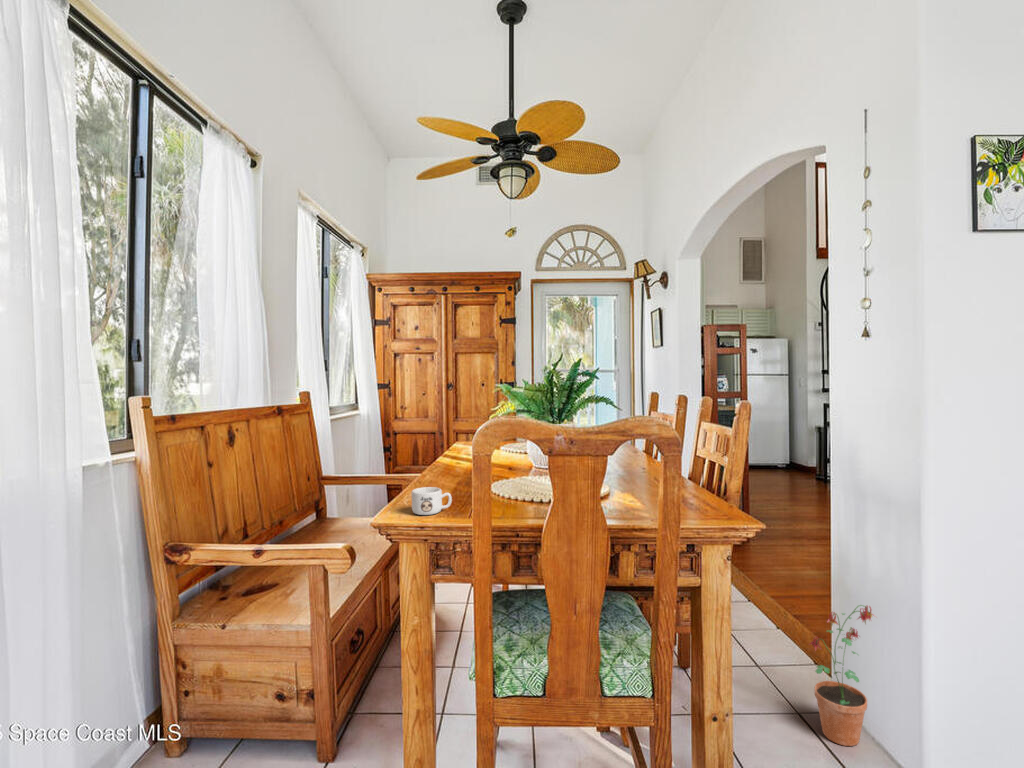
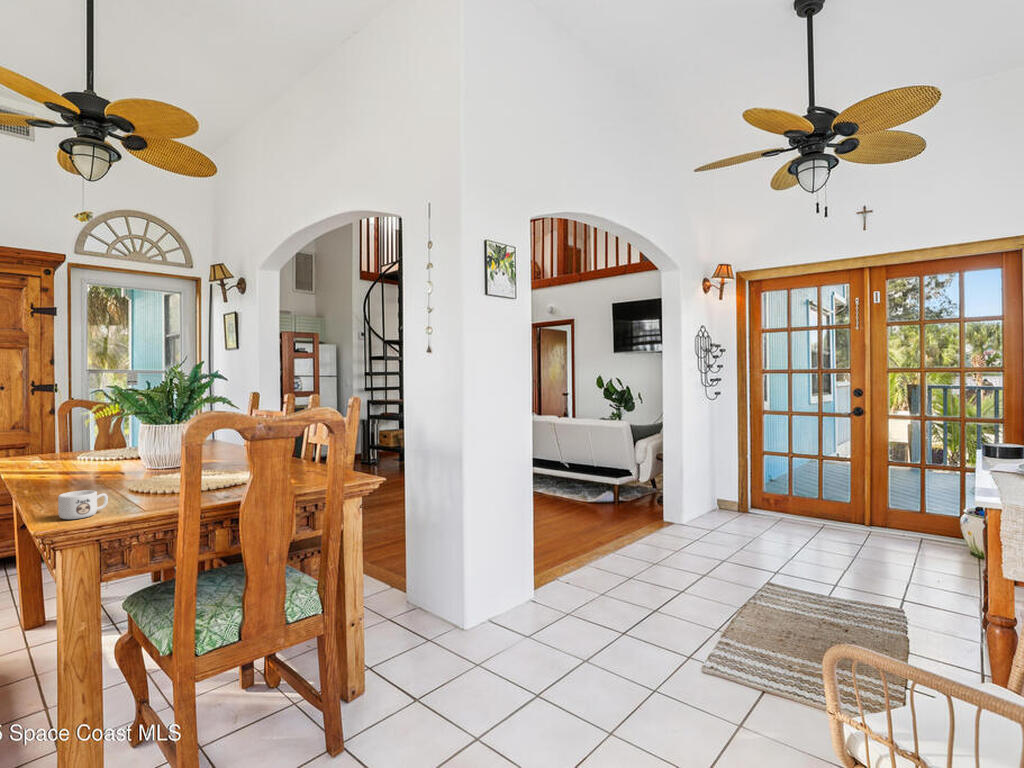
potted plant: present [810,605,873,746] -> none [398,532,438,629]

